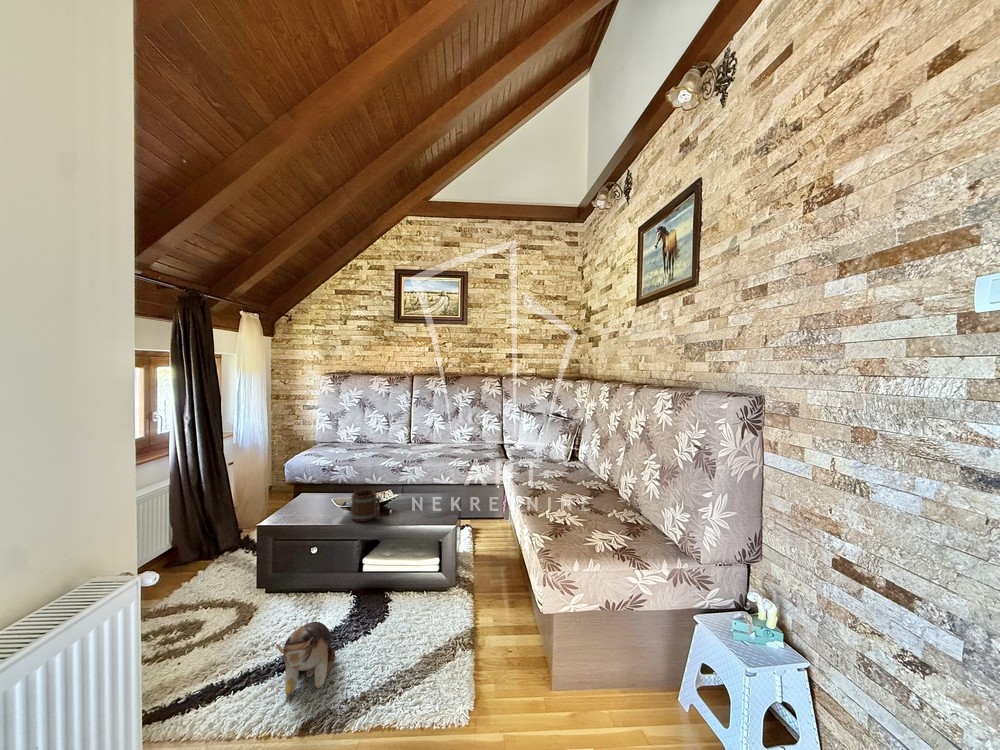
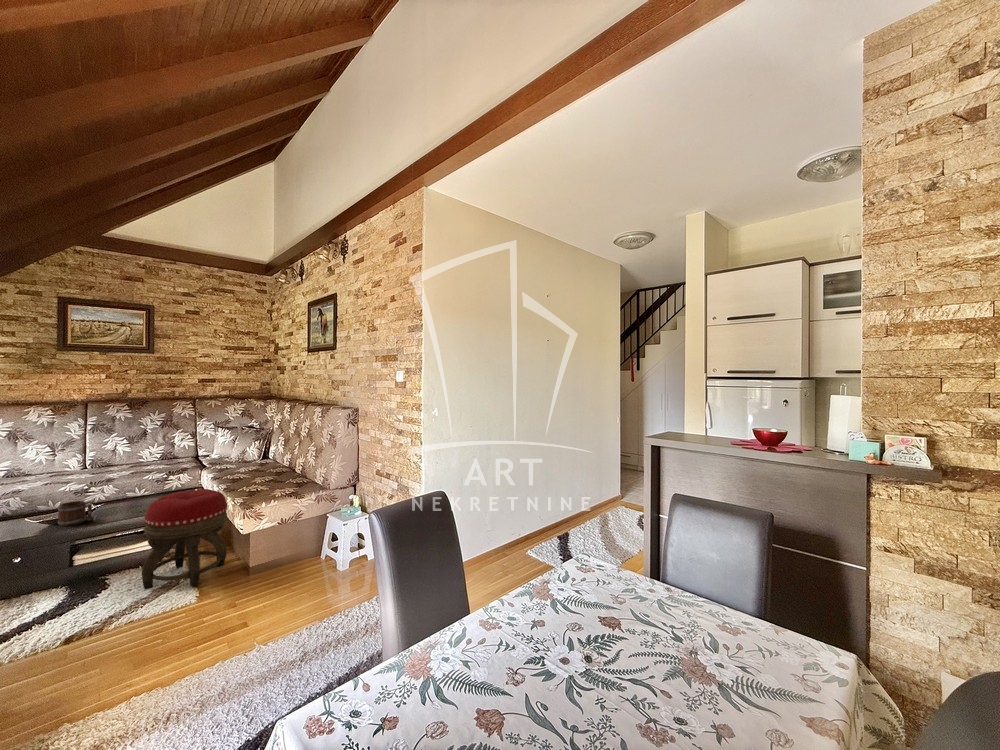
footstool: none [414,505,523,686] -> present [142,489,227,589]
plush toy: present [276,622,335,695] -> none [31,583,72,633]

